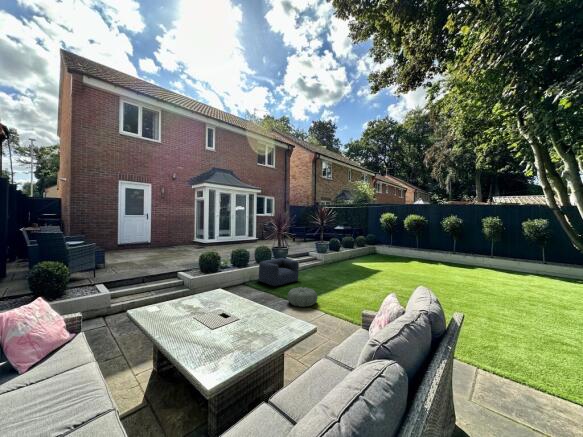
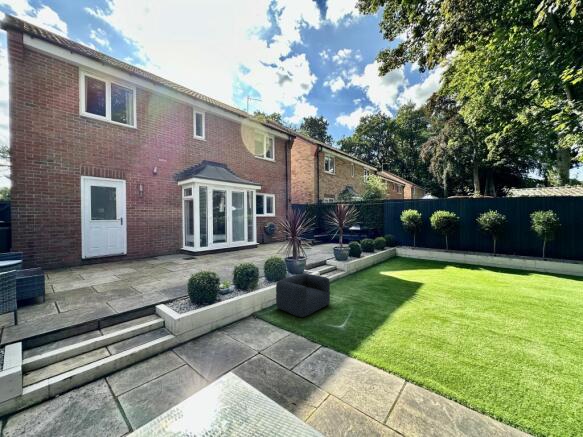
pouf: present [287,287,317,307] -> none [335,325,384,363]

